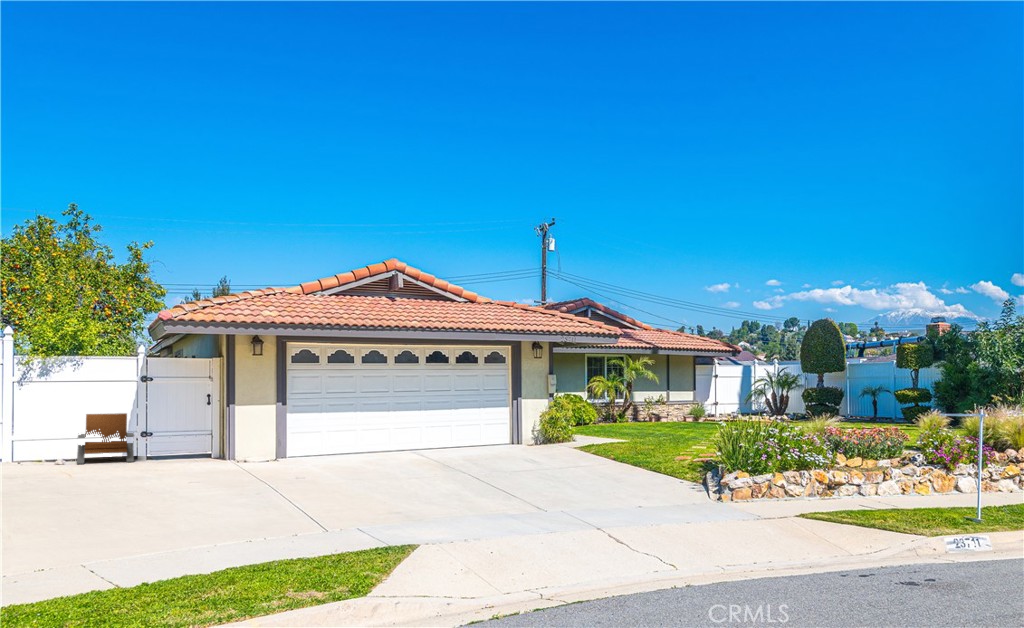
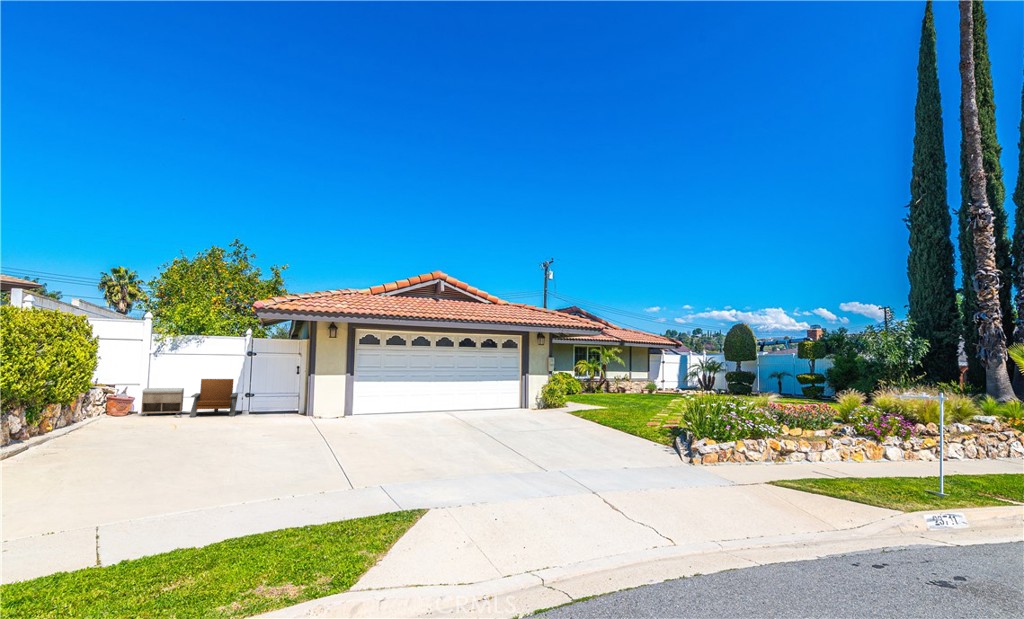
storage bench: none [13,427,63,464] -> present [141,388,184,416]

